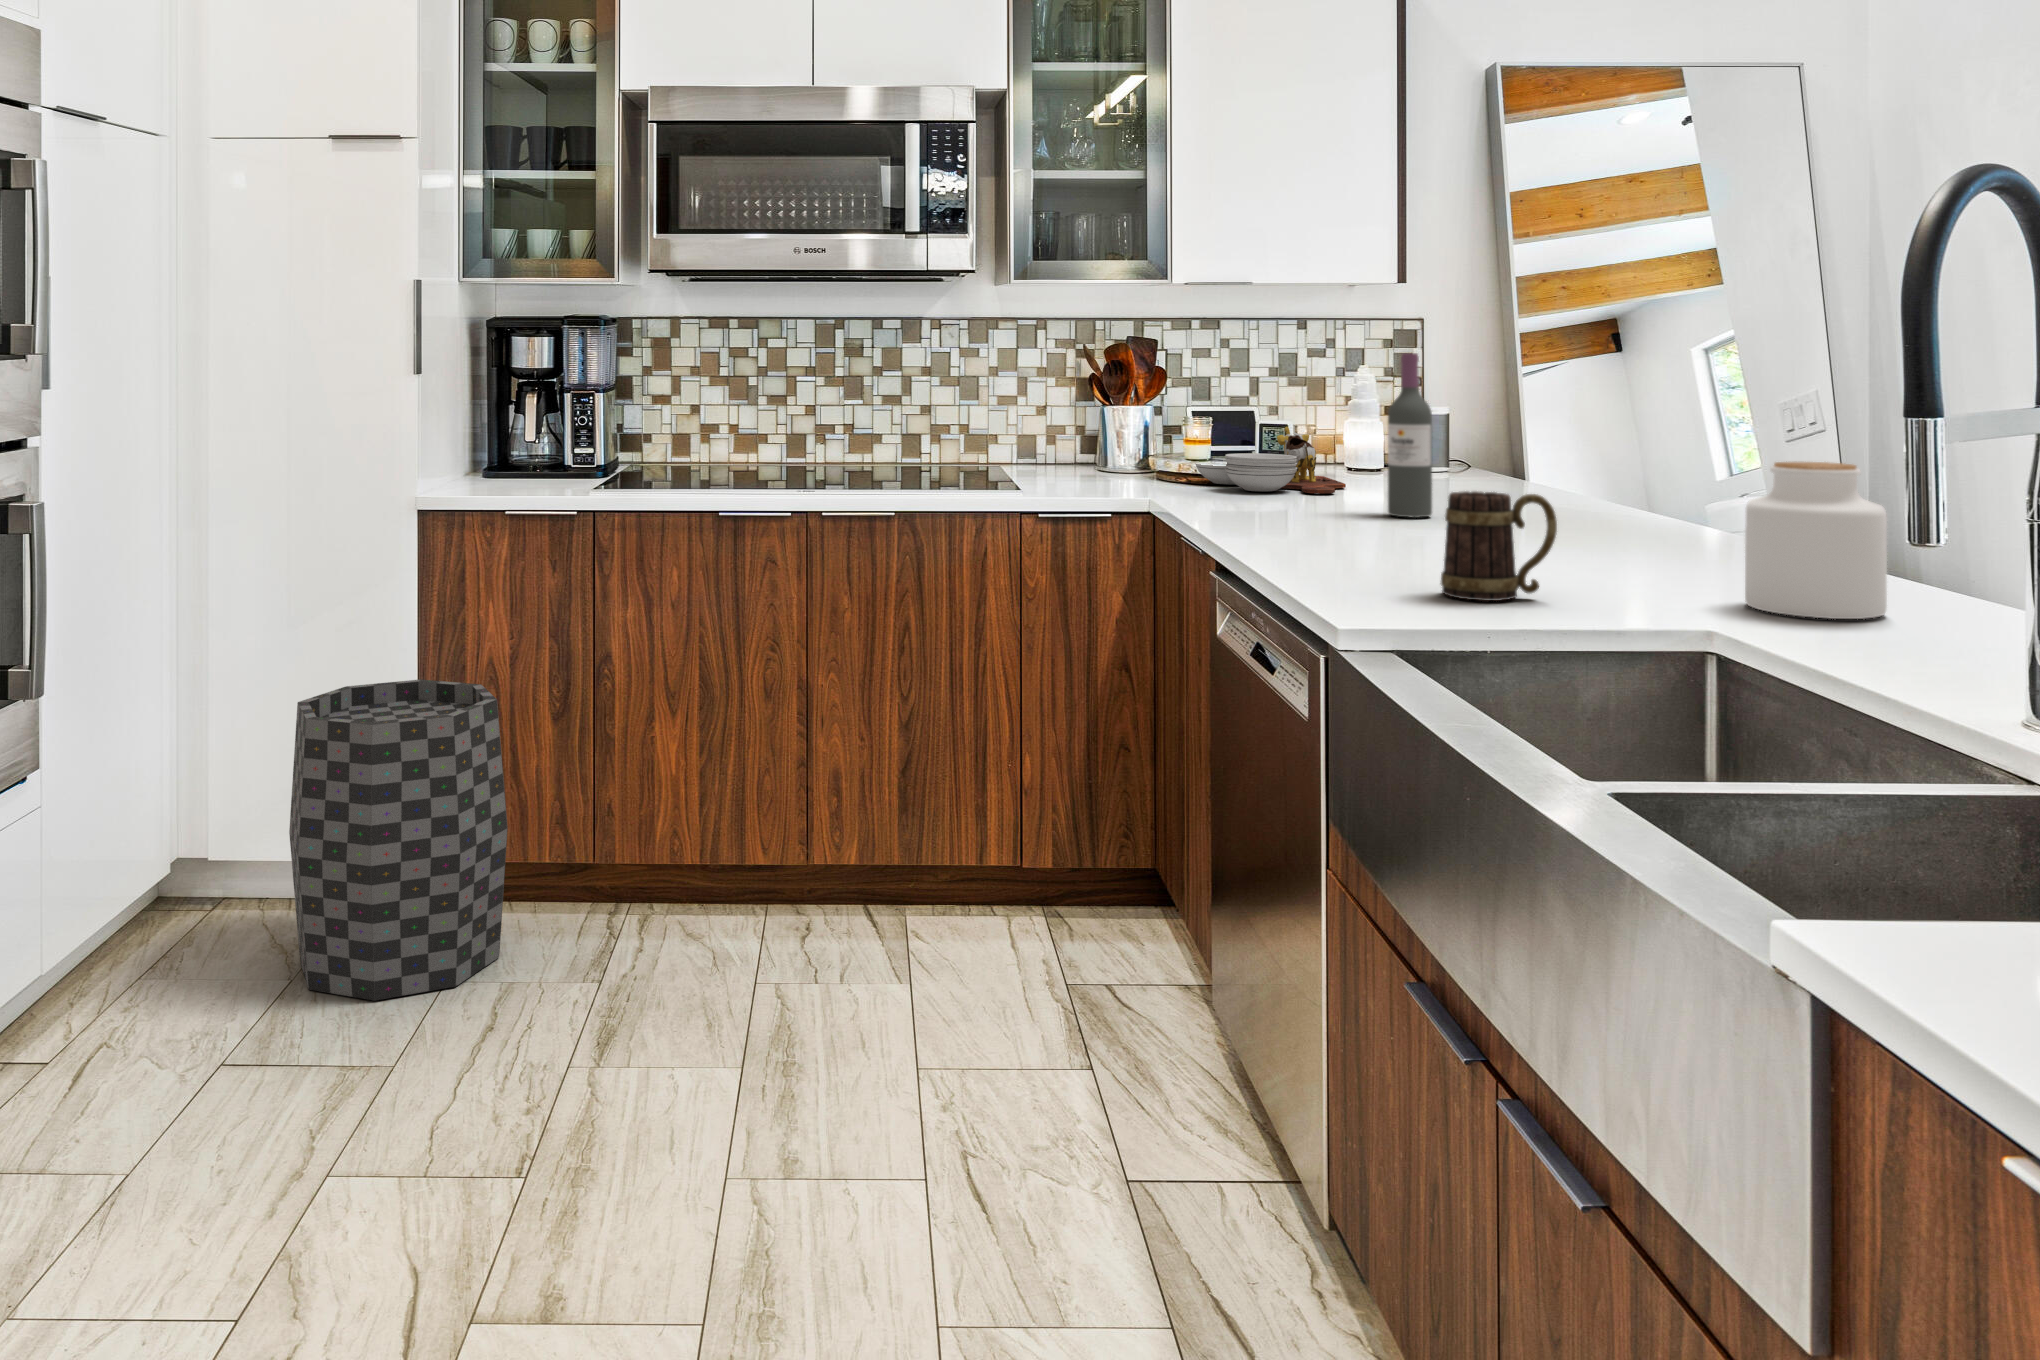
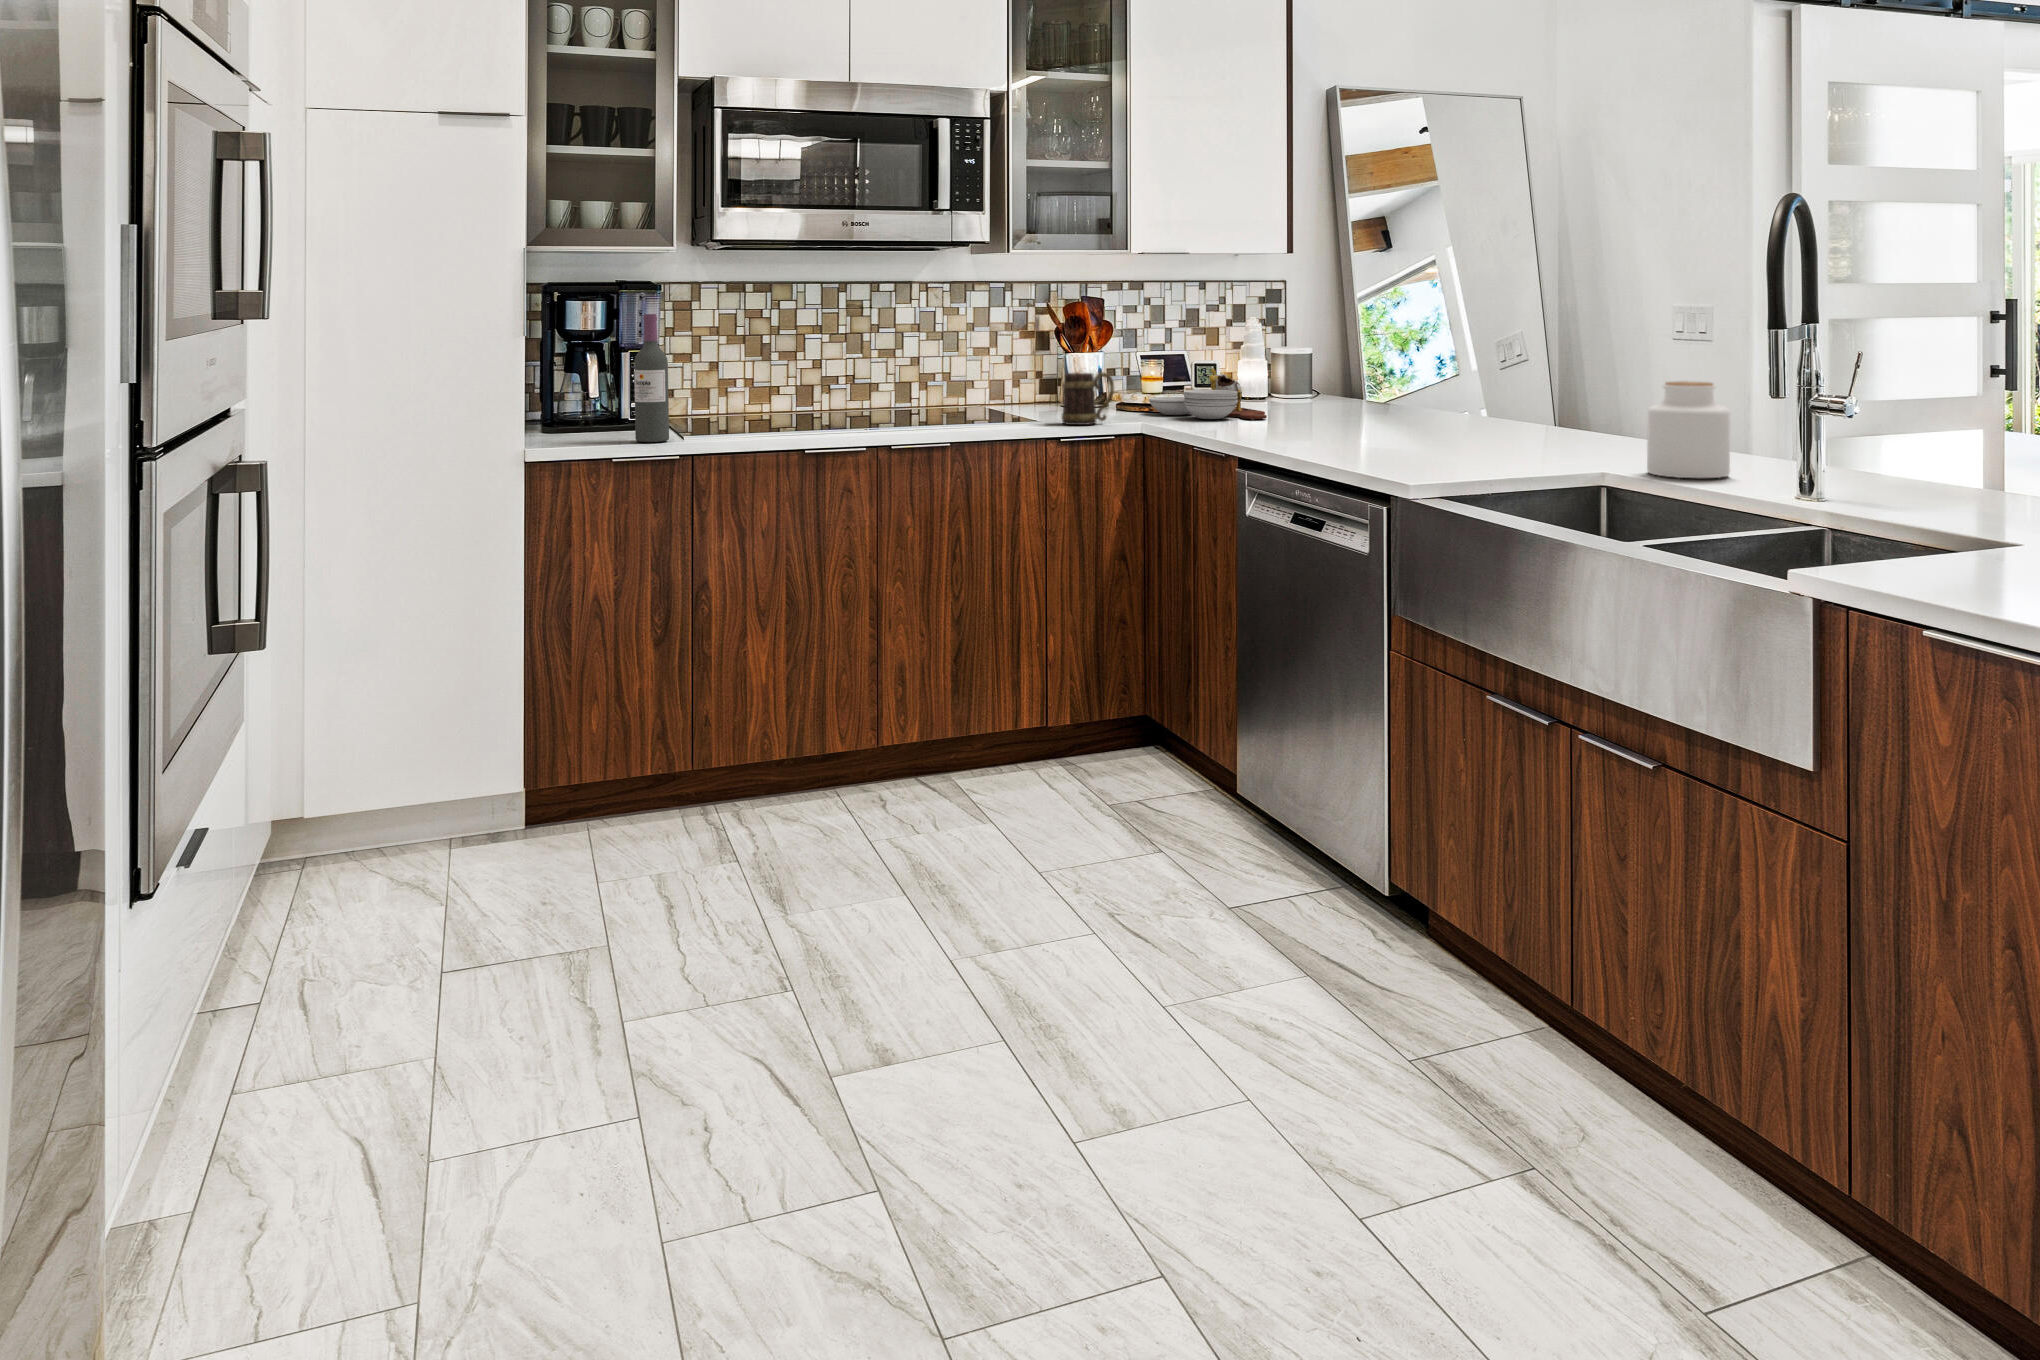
wine bottle: present [1388,353,1432,518] -> present [634,314,669,442]
mug: present [1440,491,1557,601] -> present [1062,373,1114,425]
trash can: present [289,679,508,1001] -> none [458,611,657,889]

